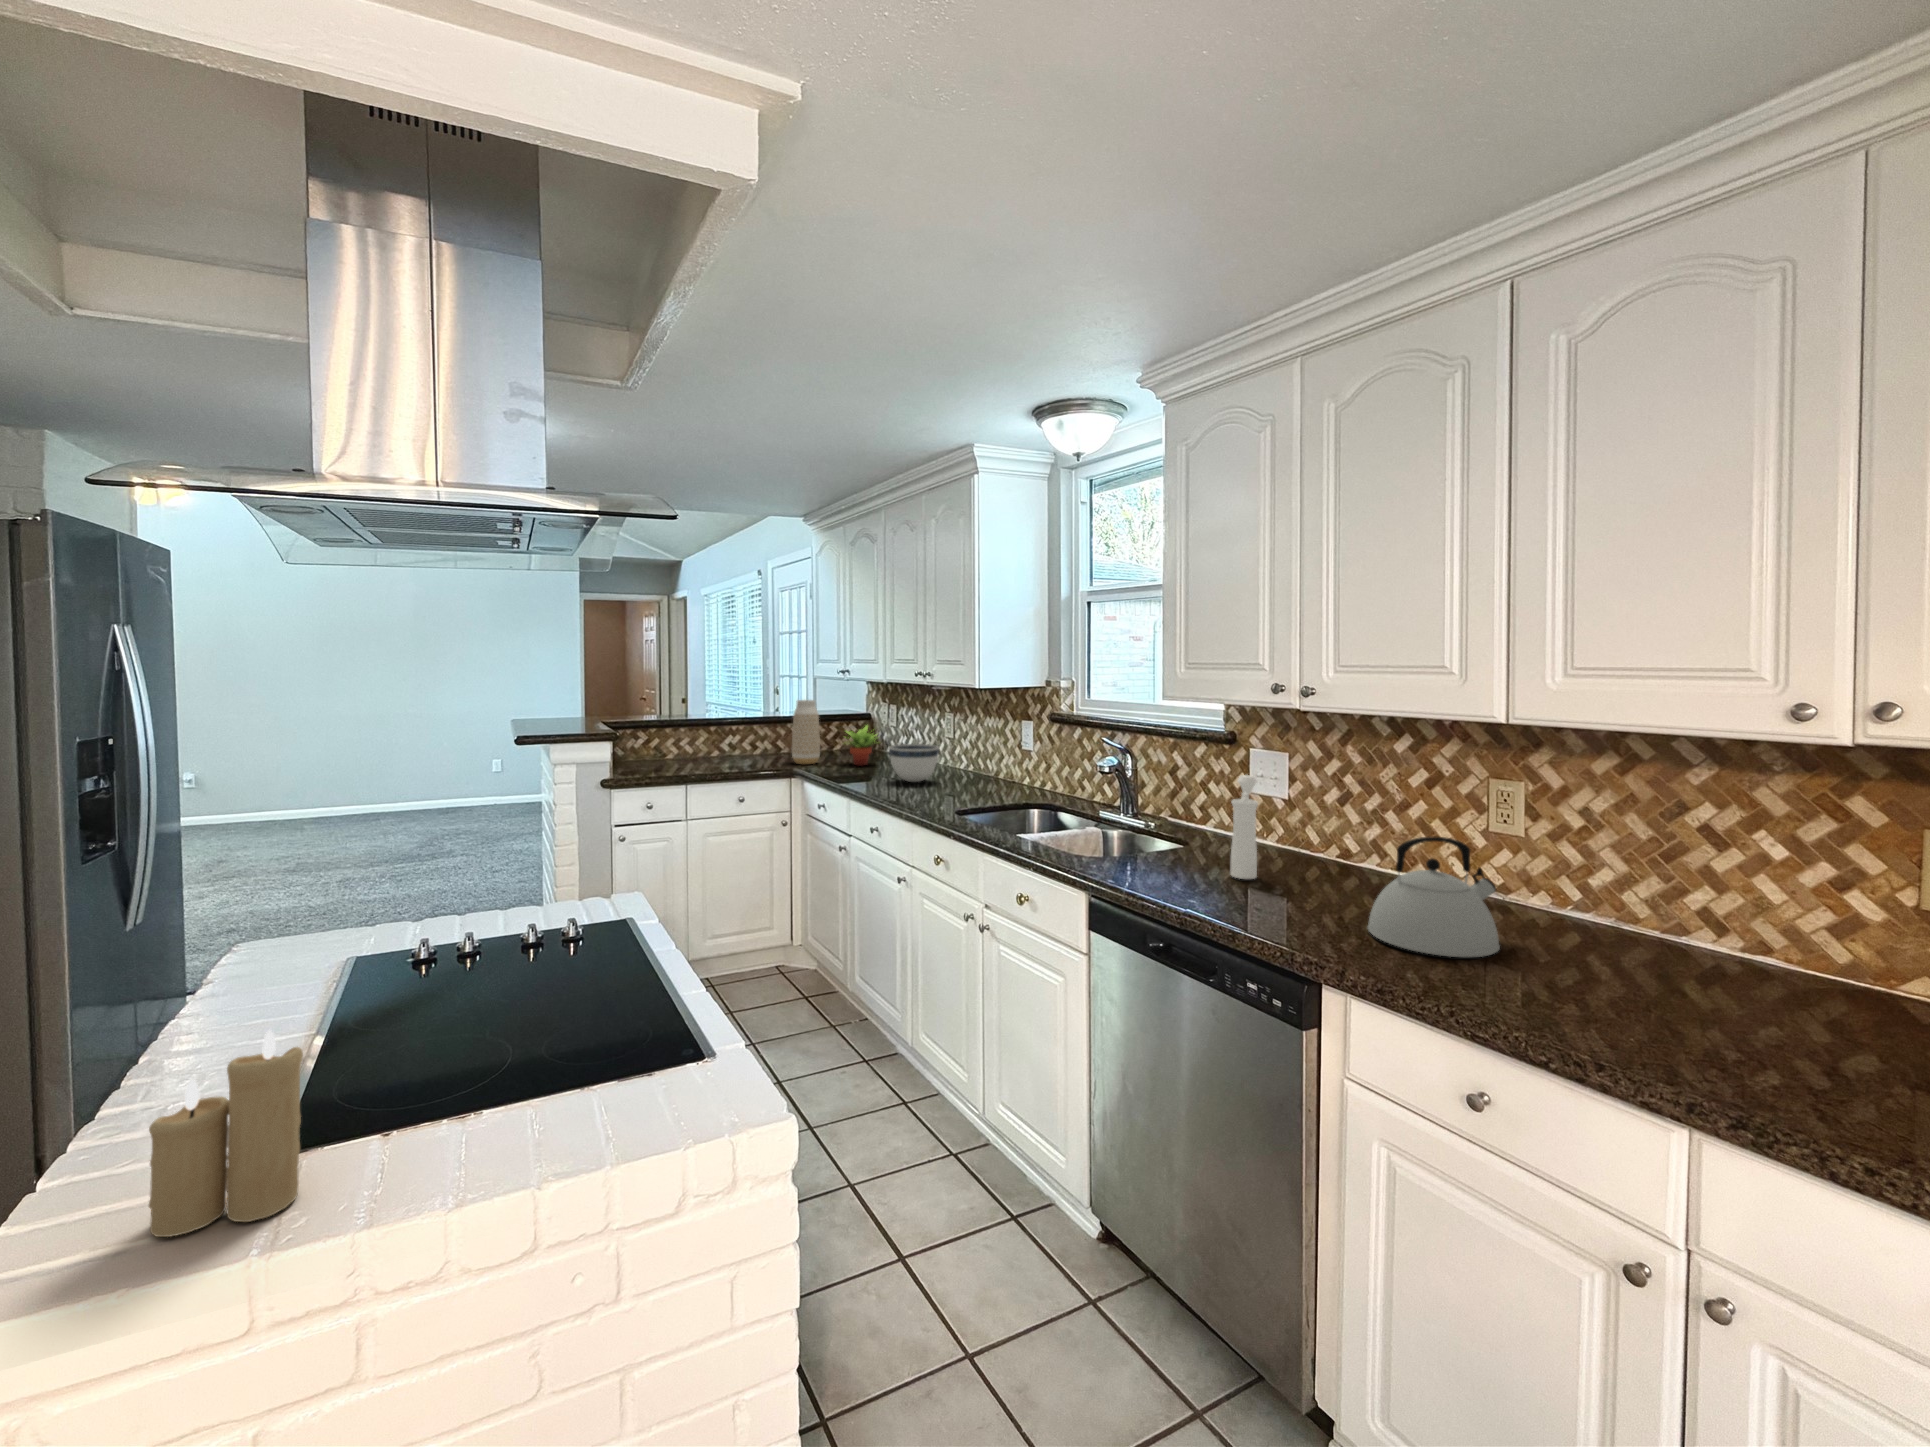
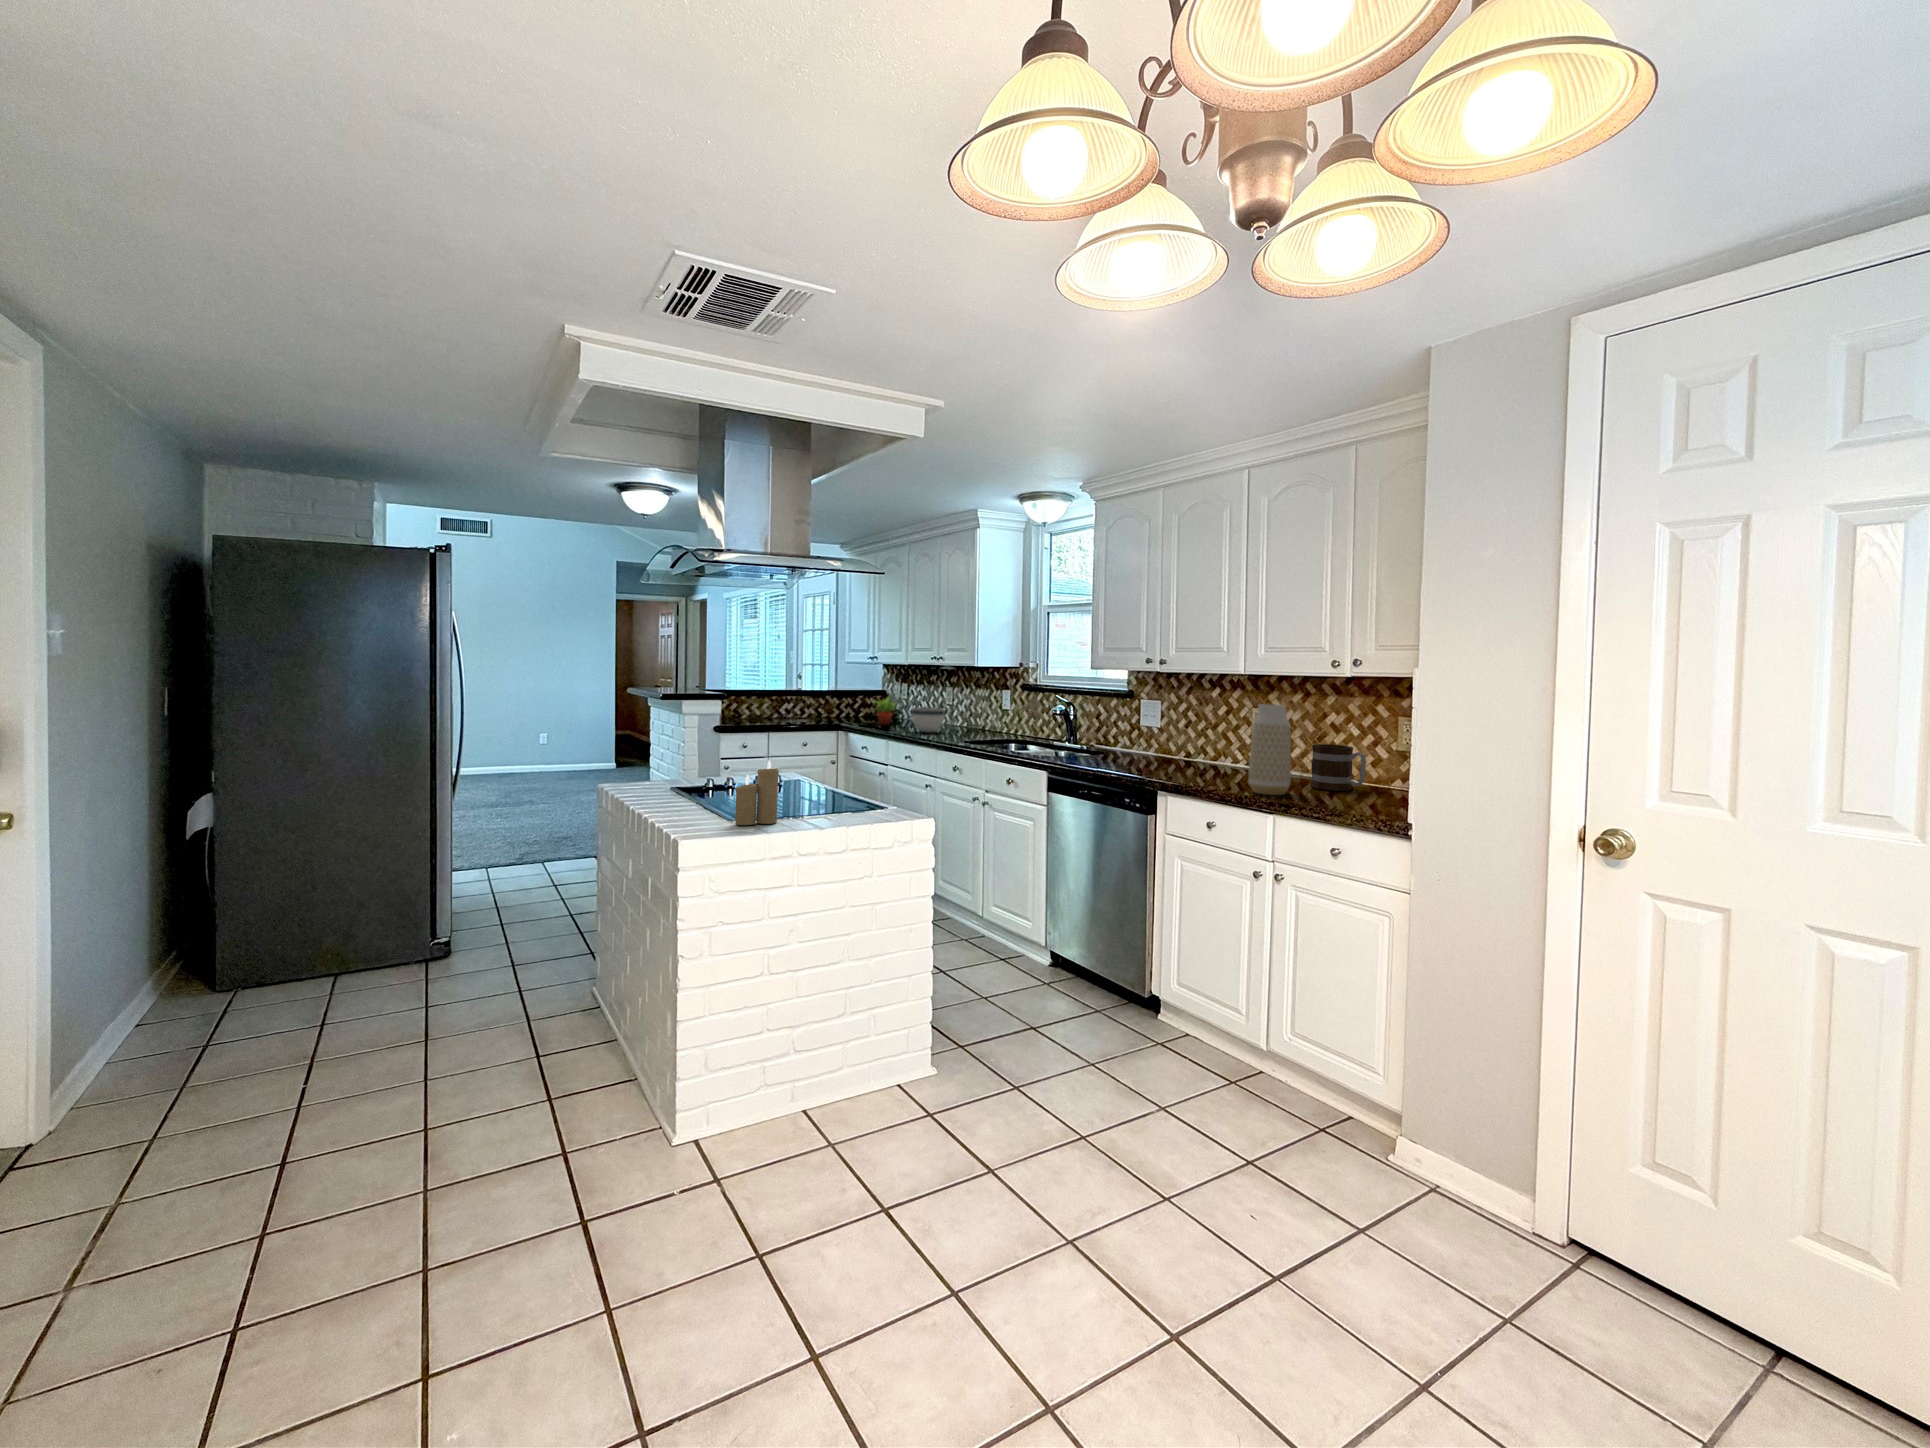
vase: present [792,700,820,764] -> present [1249,704,1291,795]
pepper mill: present [1230,775,1258,879] -> none [1125,711,1141,764]
kettle: present [1368,836,1500,957] -> none [1185,730,1244,782]
mug: none [1684,880,1859,1004] -> present [1311,744,1366,791]

